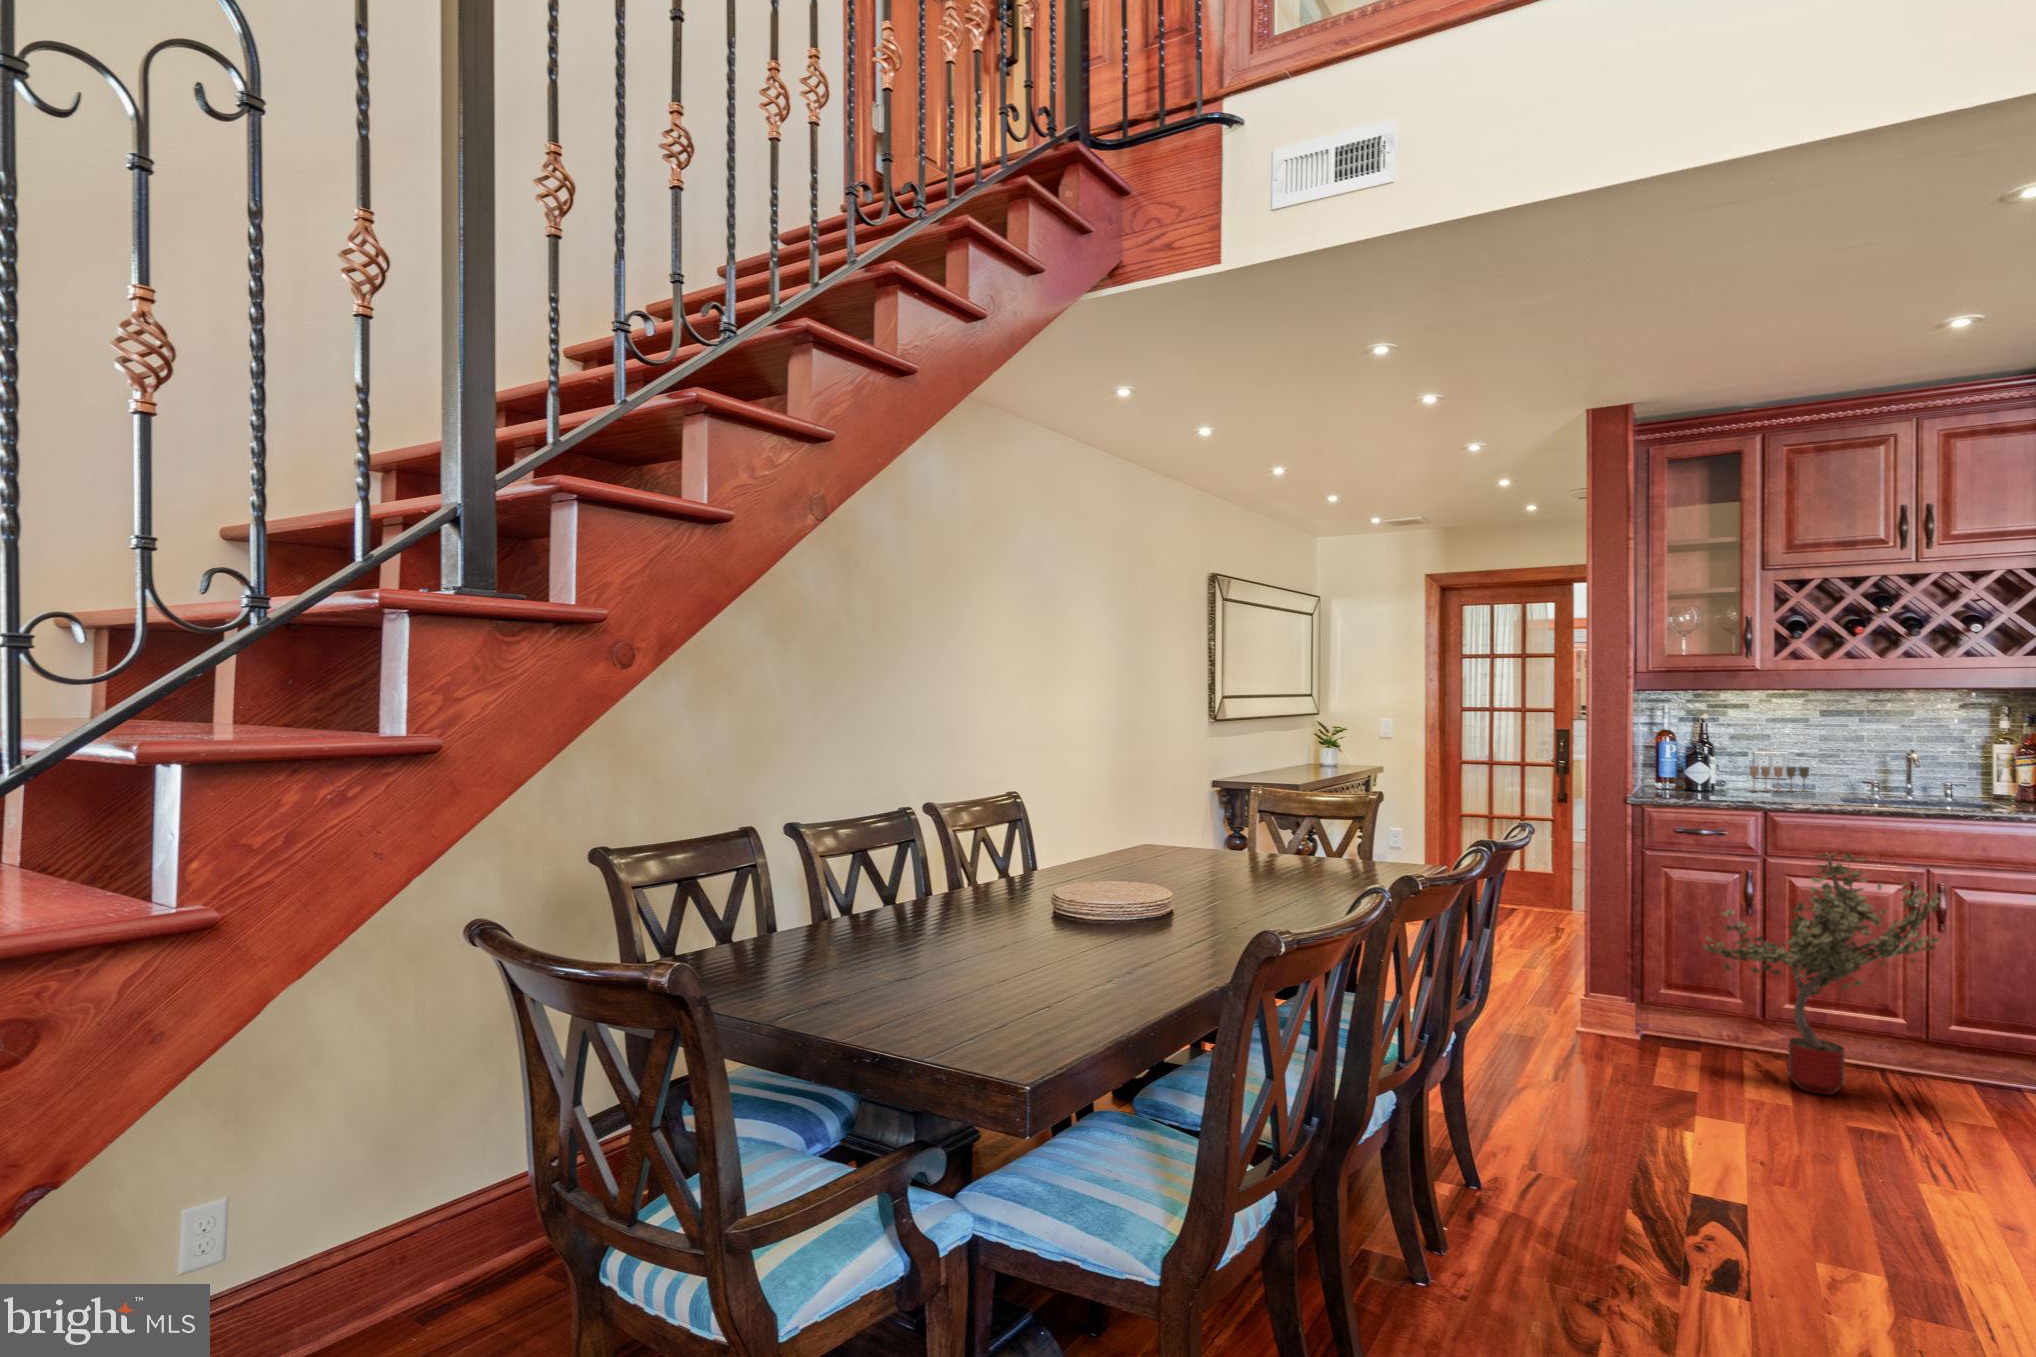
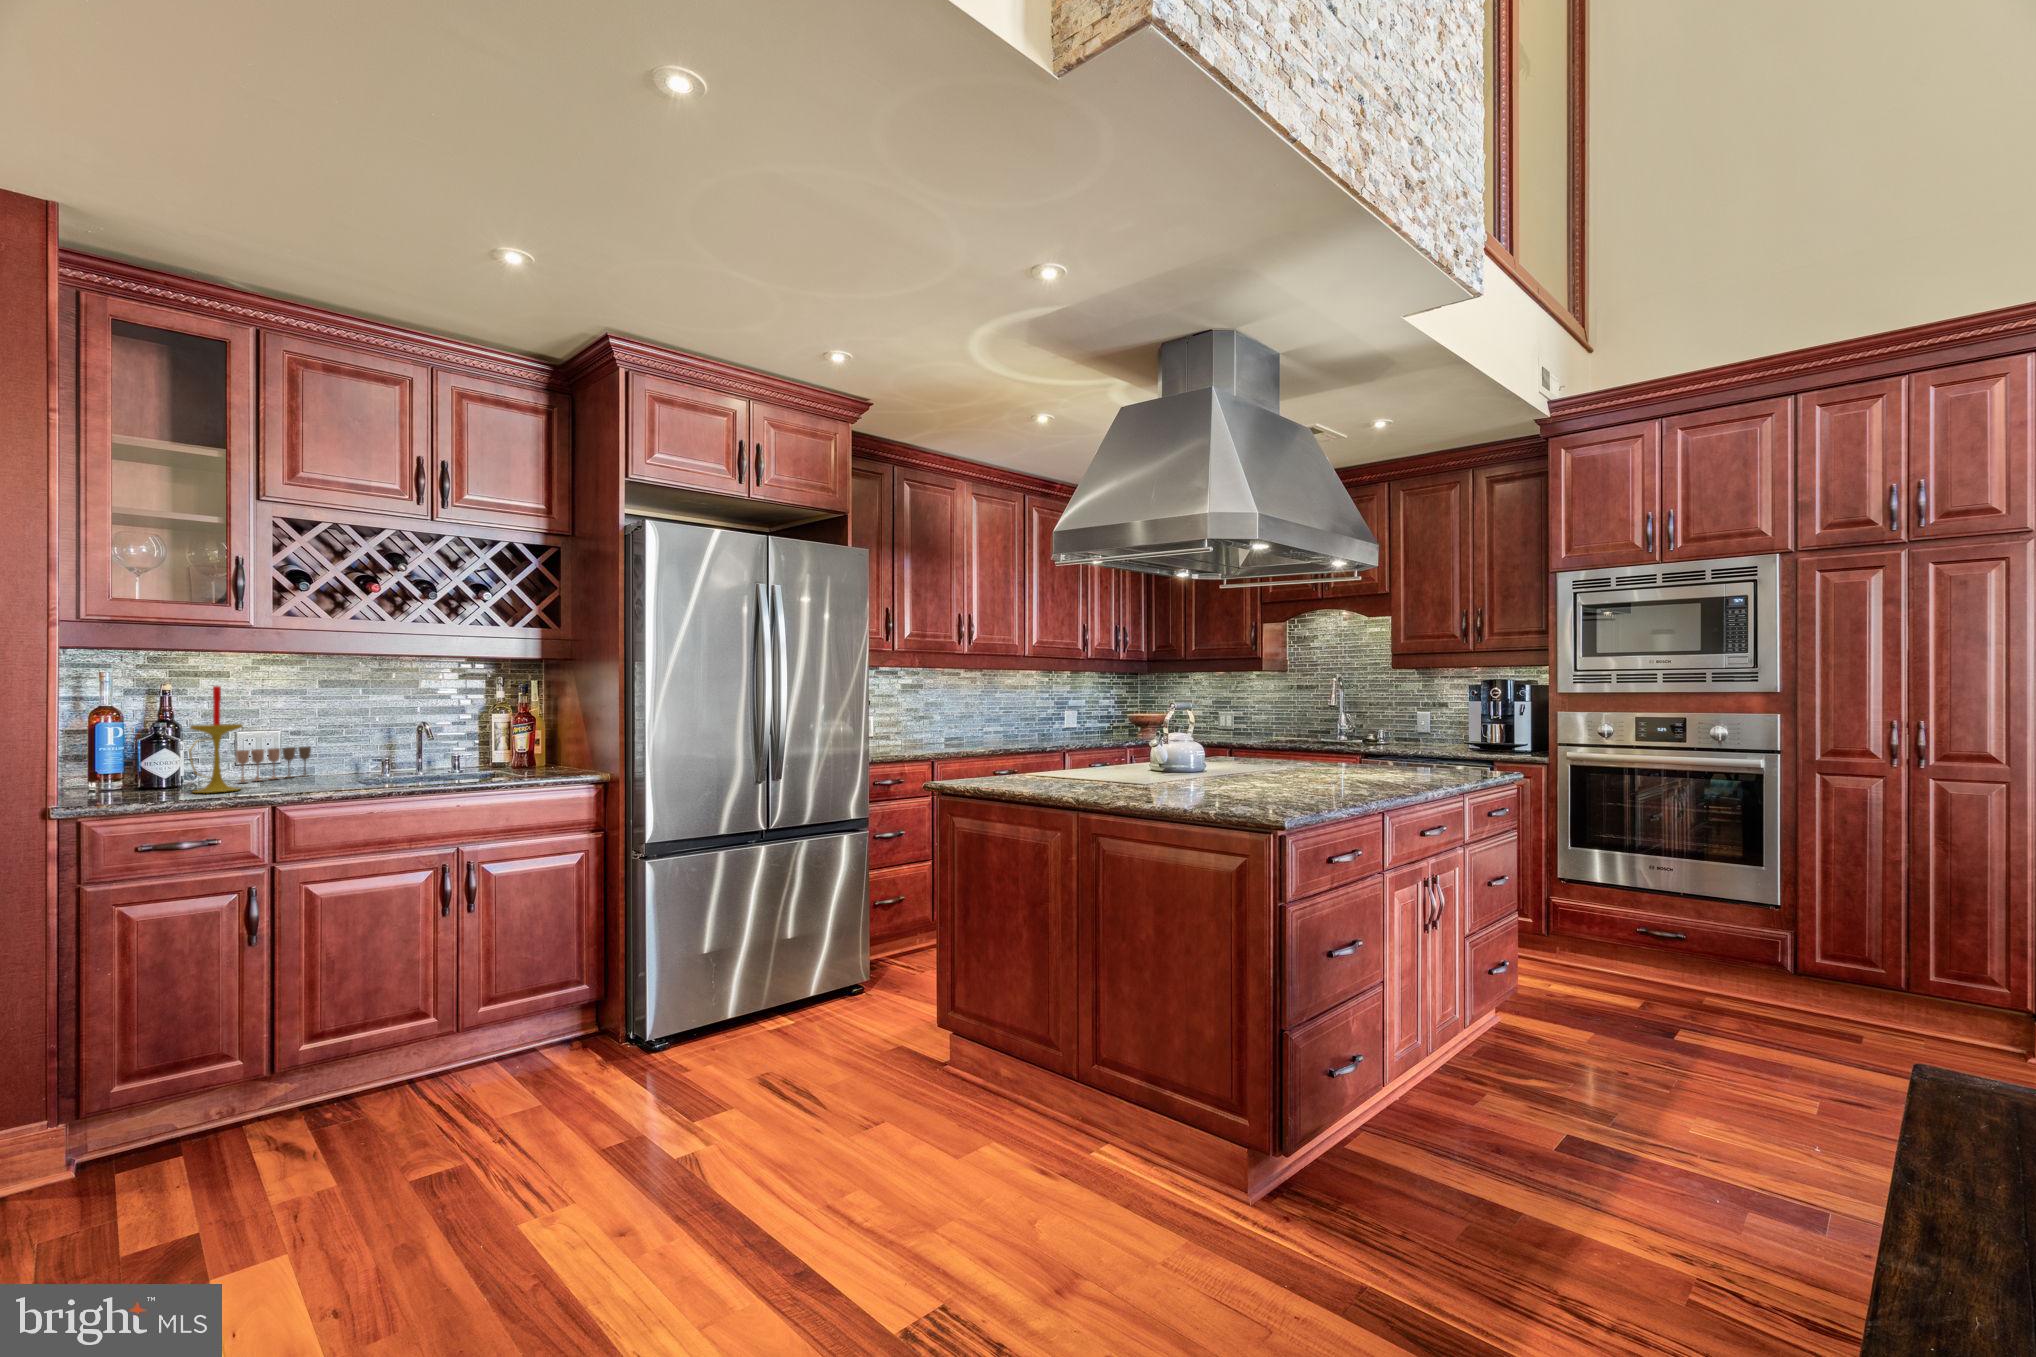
candle: none [1712,714,1751,797] -> present [189,686,243,793]
potted tree: present [1703,852,1939,1094] -> none [189,839,488,1151]

